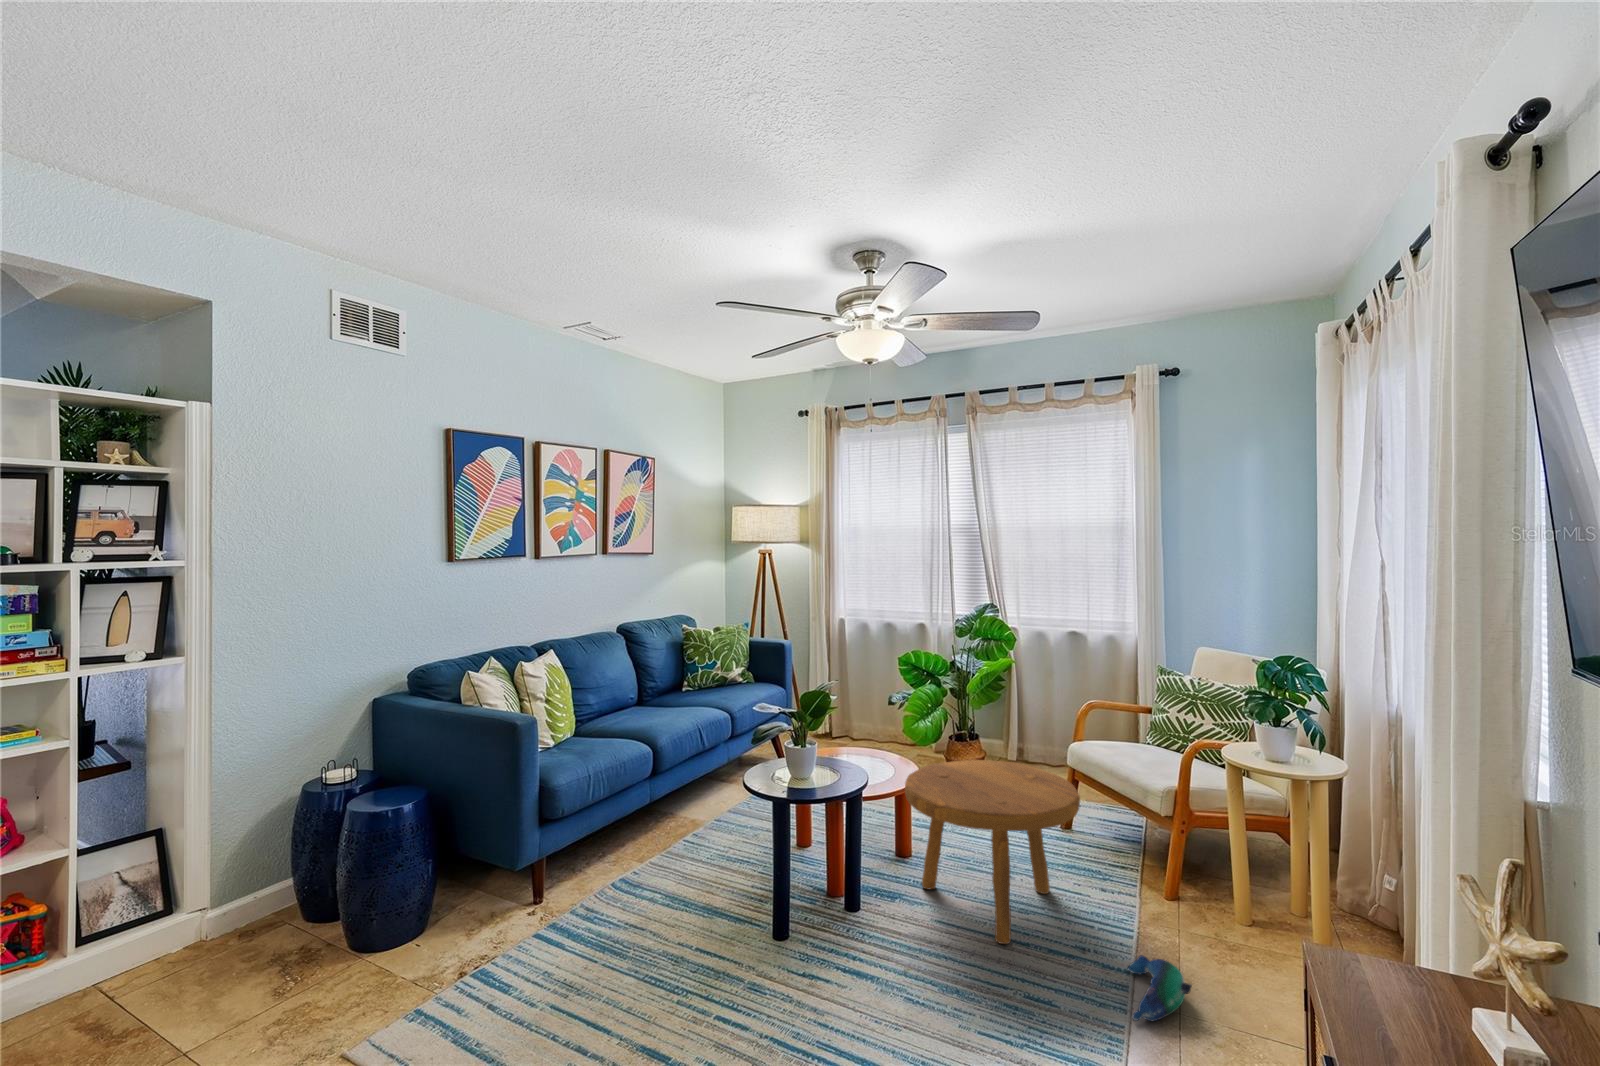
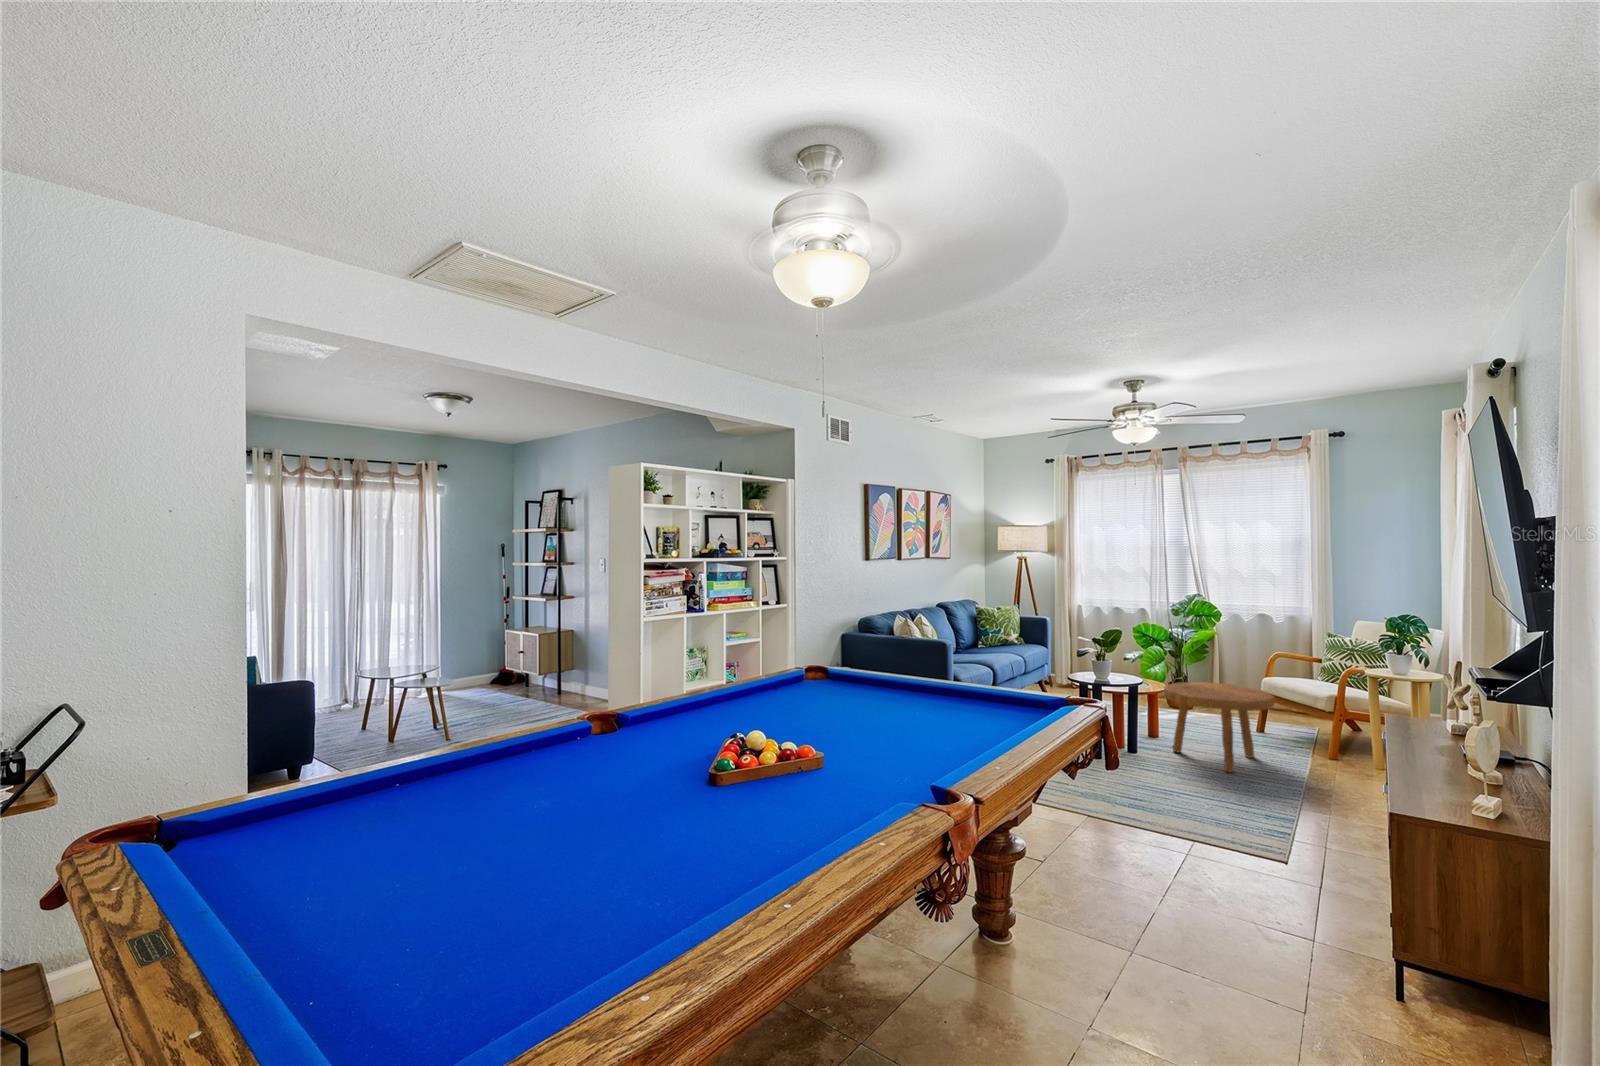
plush toy: present [1128,955,1192,1021] -> none [1305,776,1343,799]

